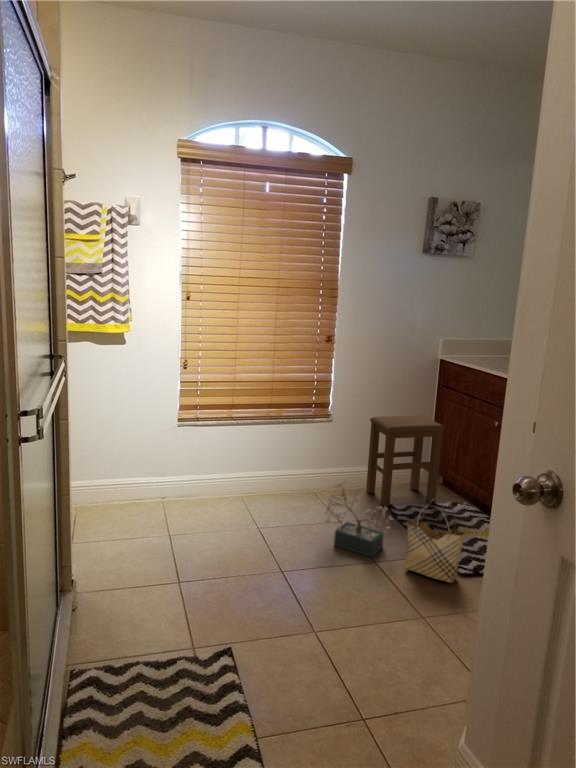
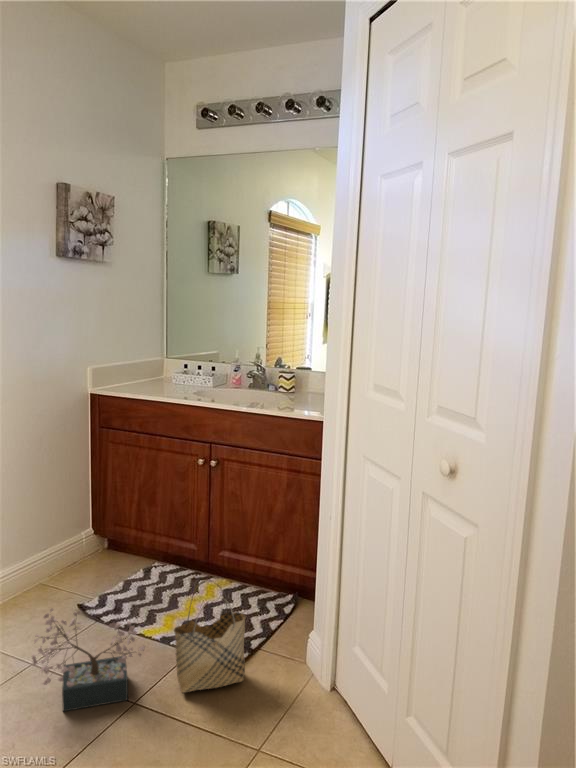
stool: present [366,415,445,506] -> none [20,471,125,611]

